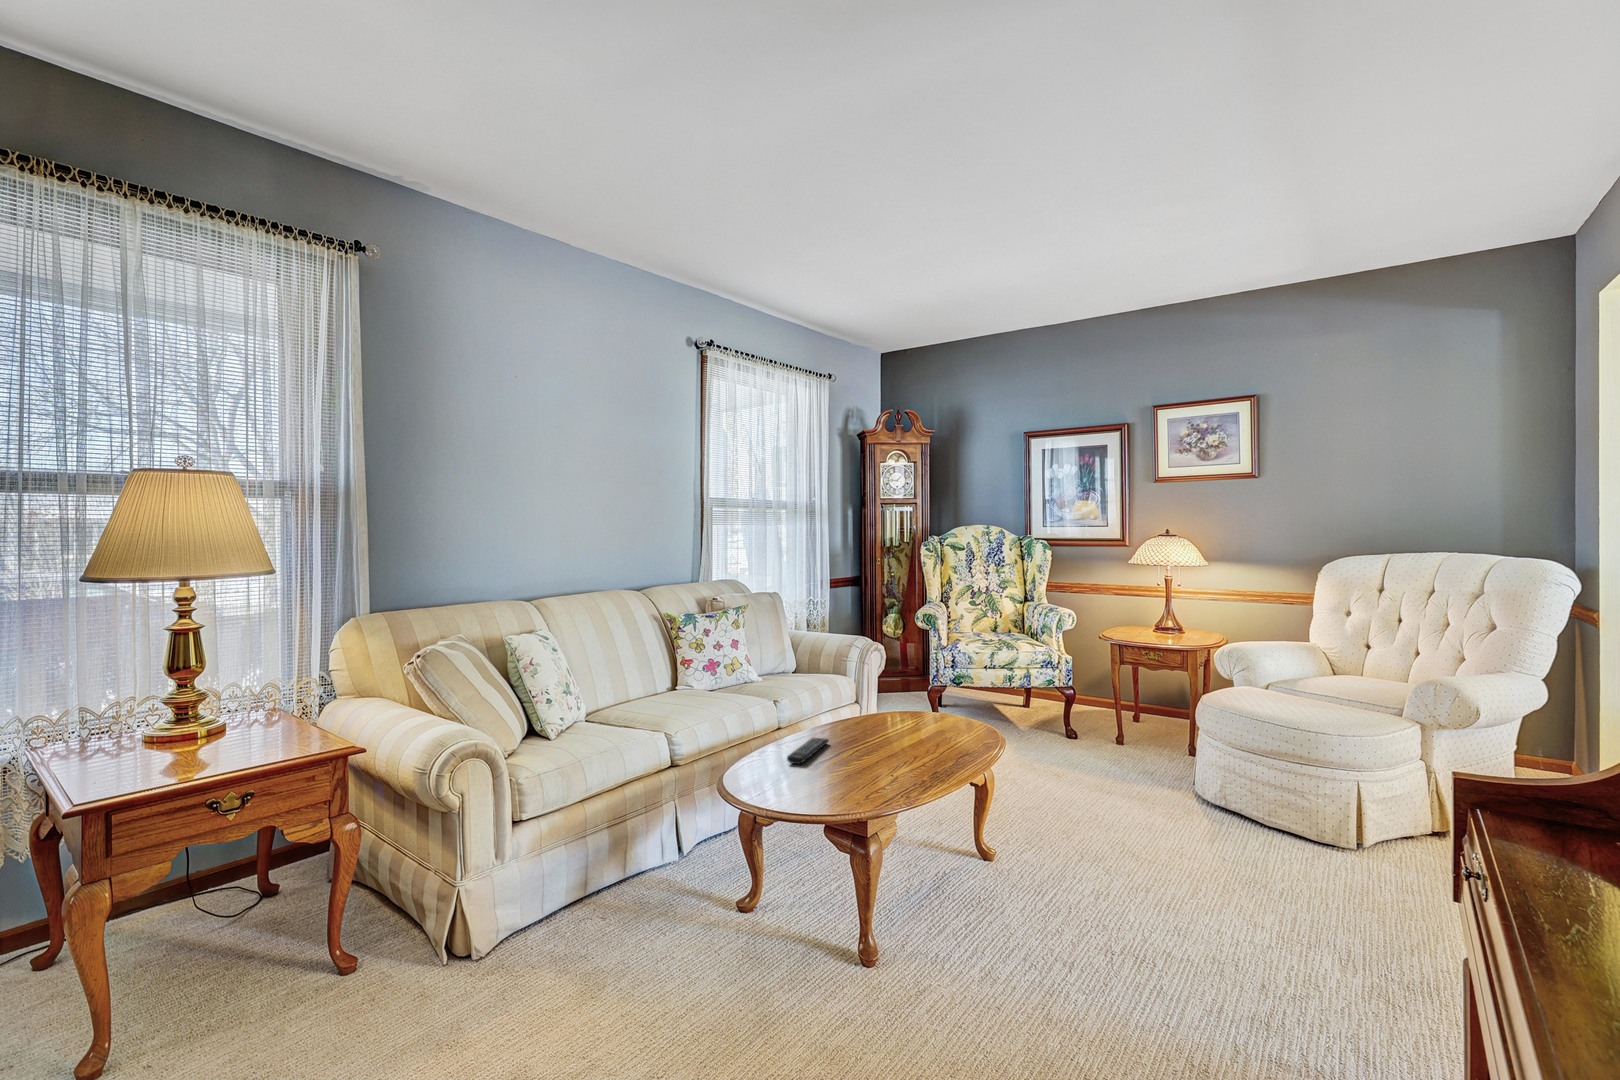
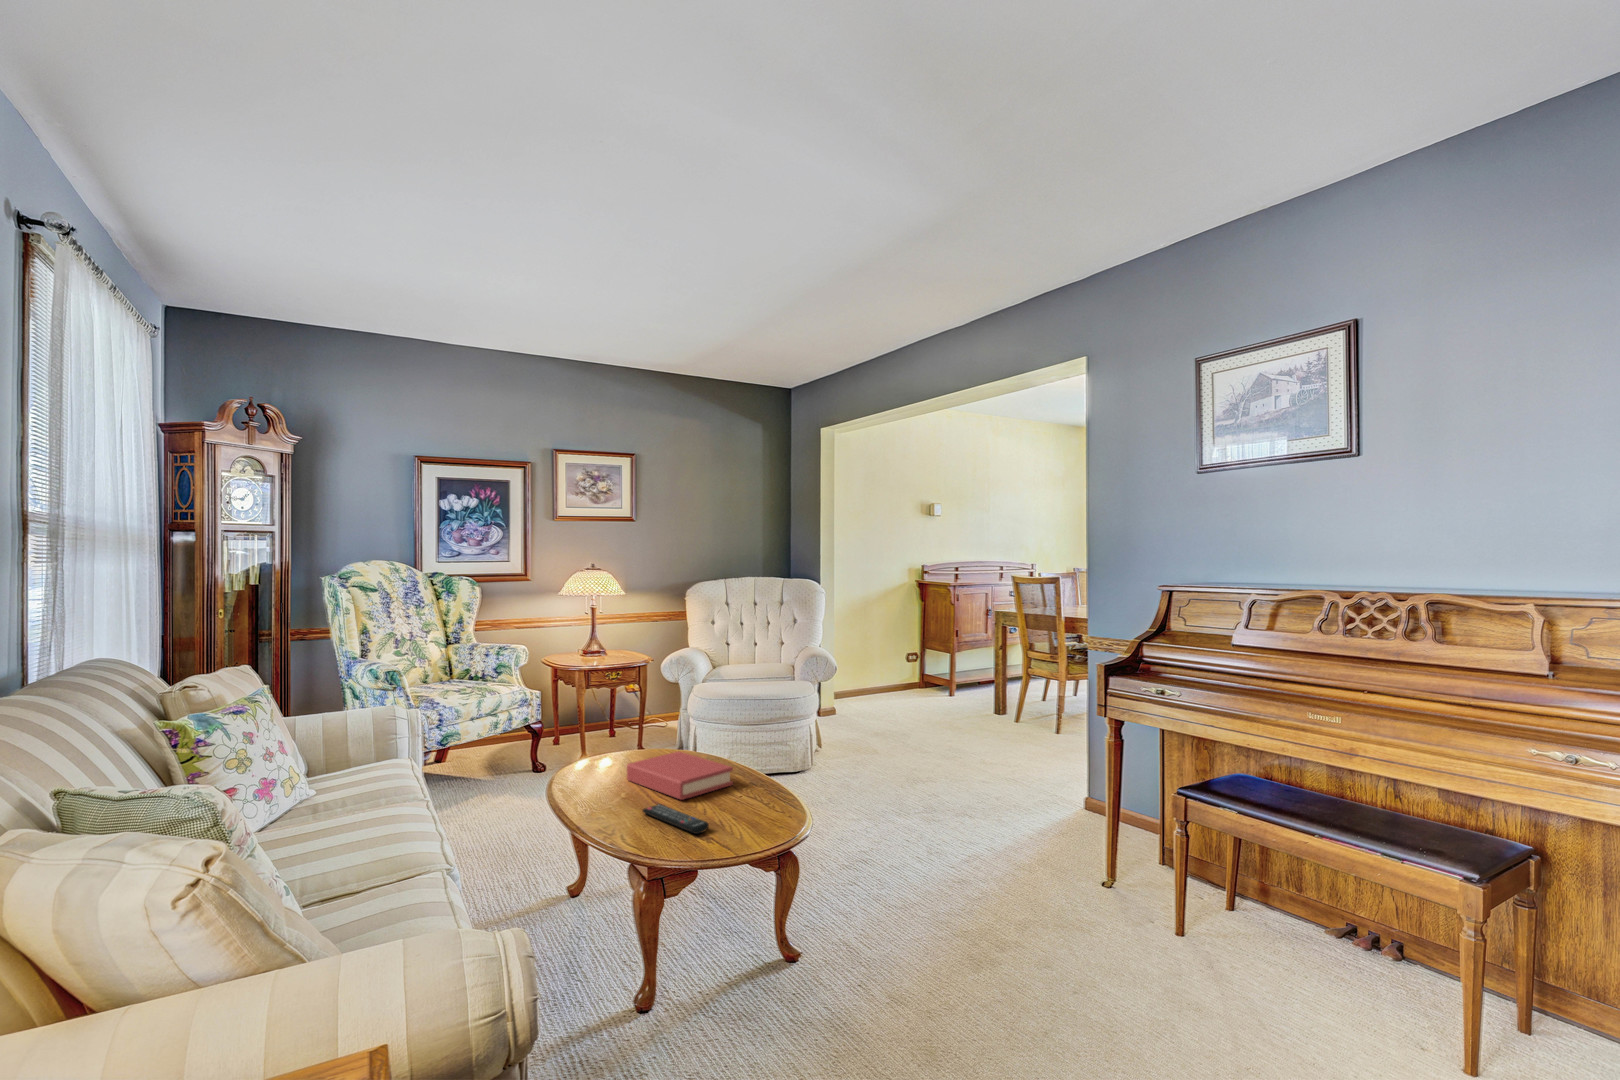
hardback book: none [853,708,934,749] -> present [627,752,733,800]

